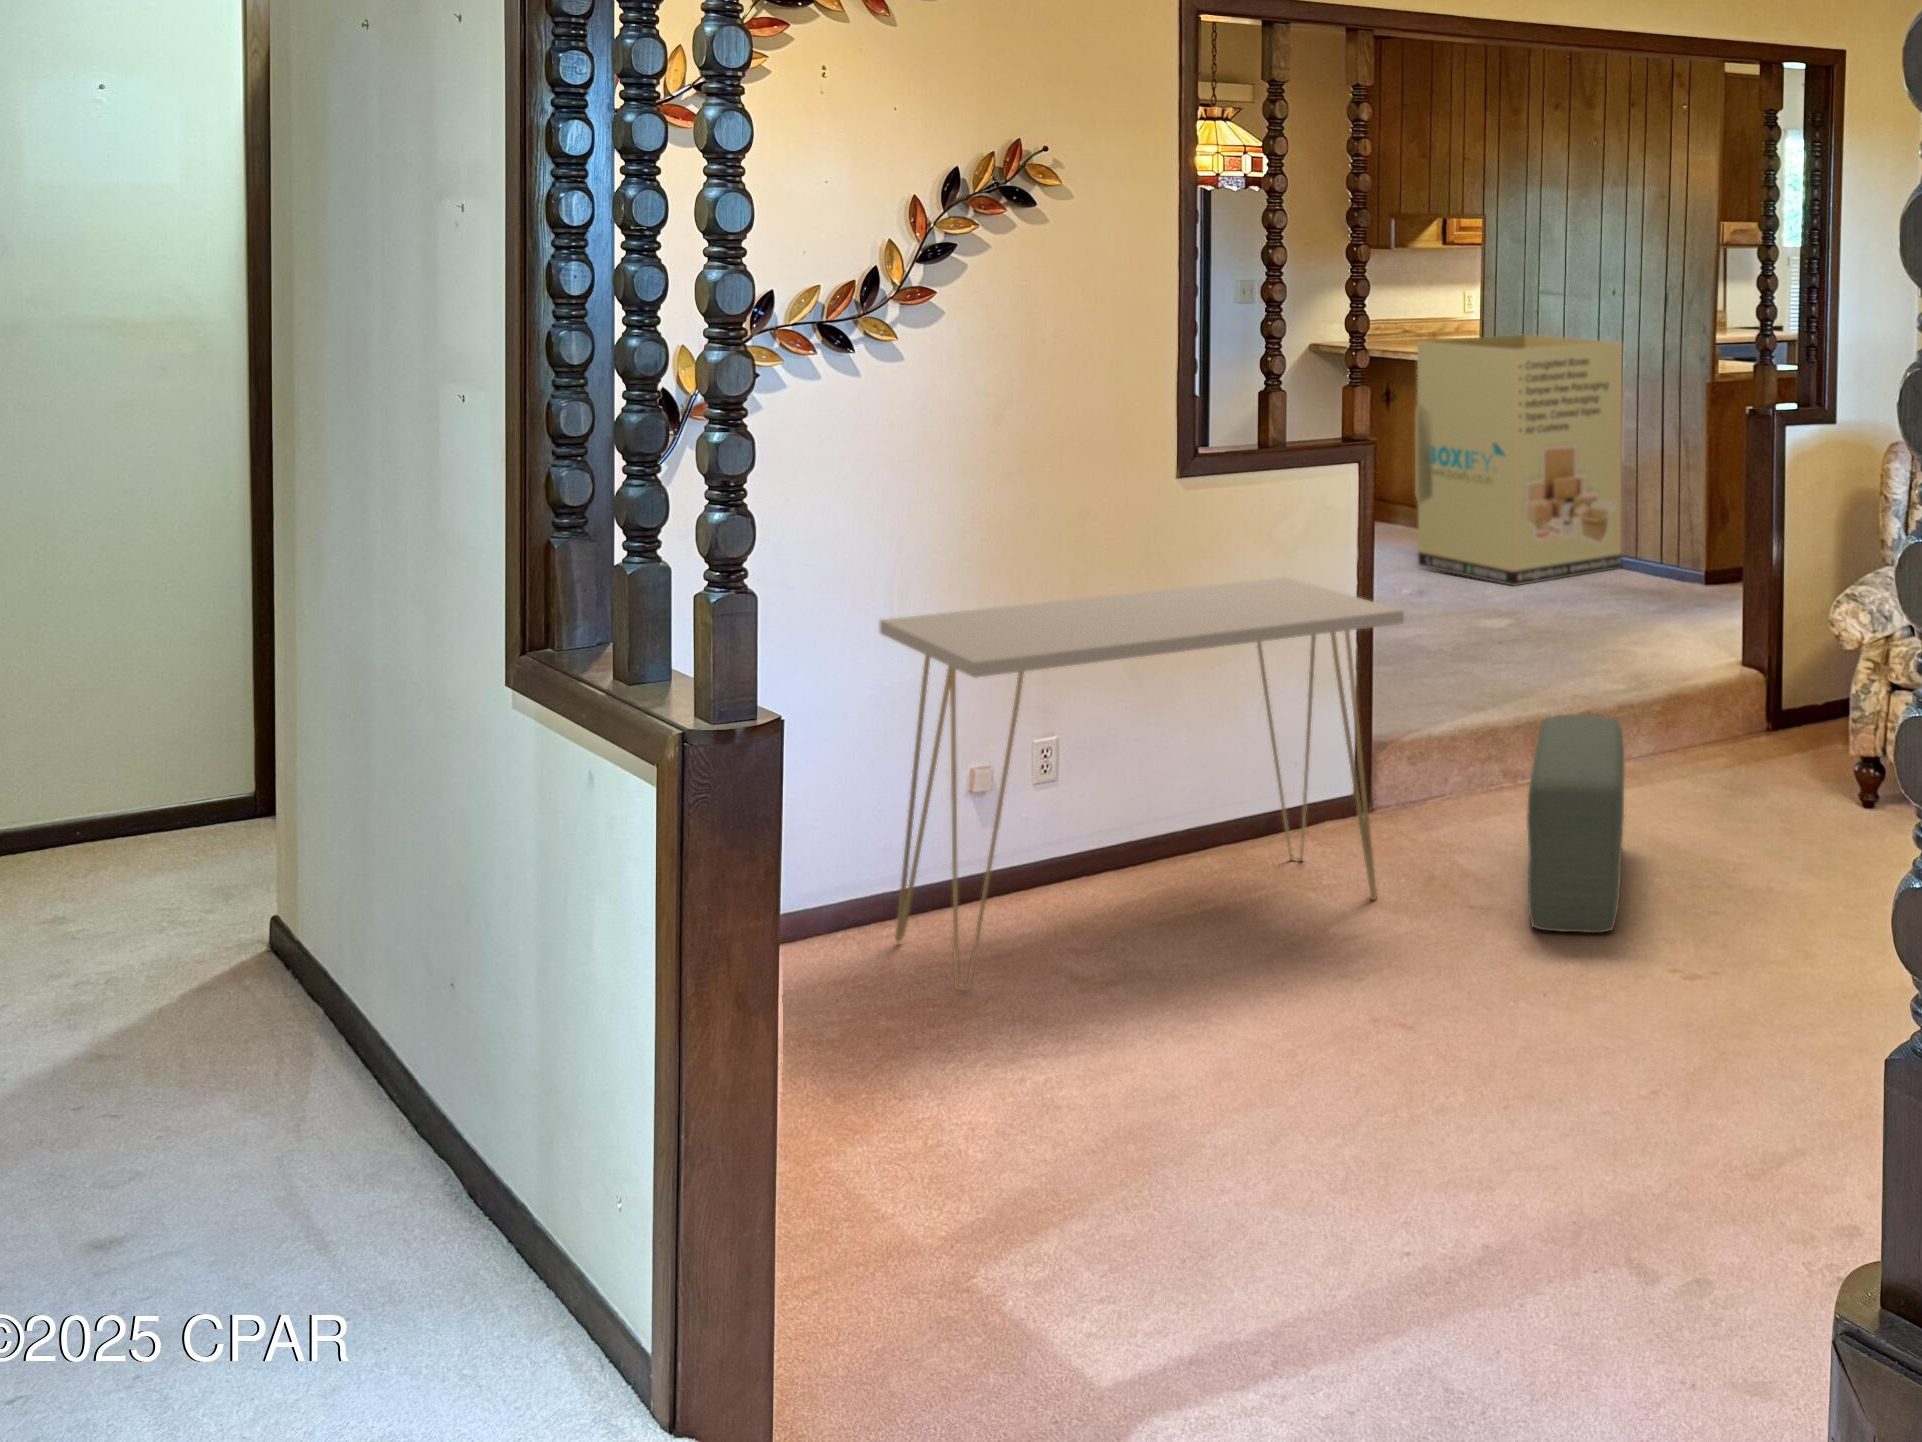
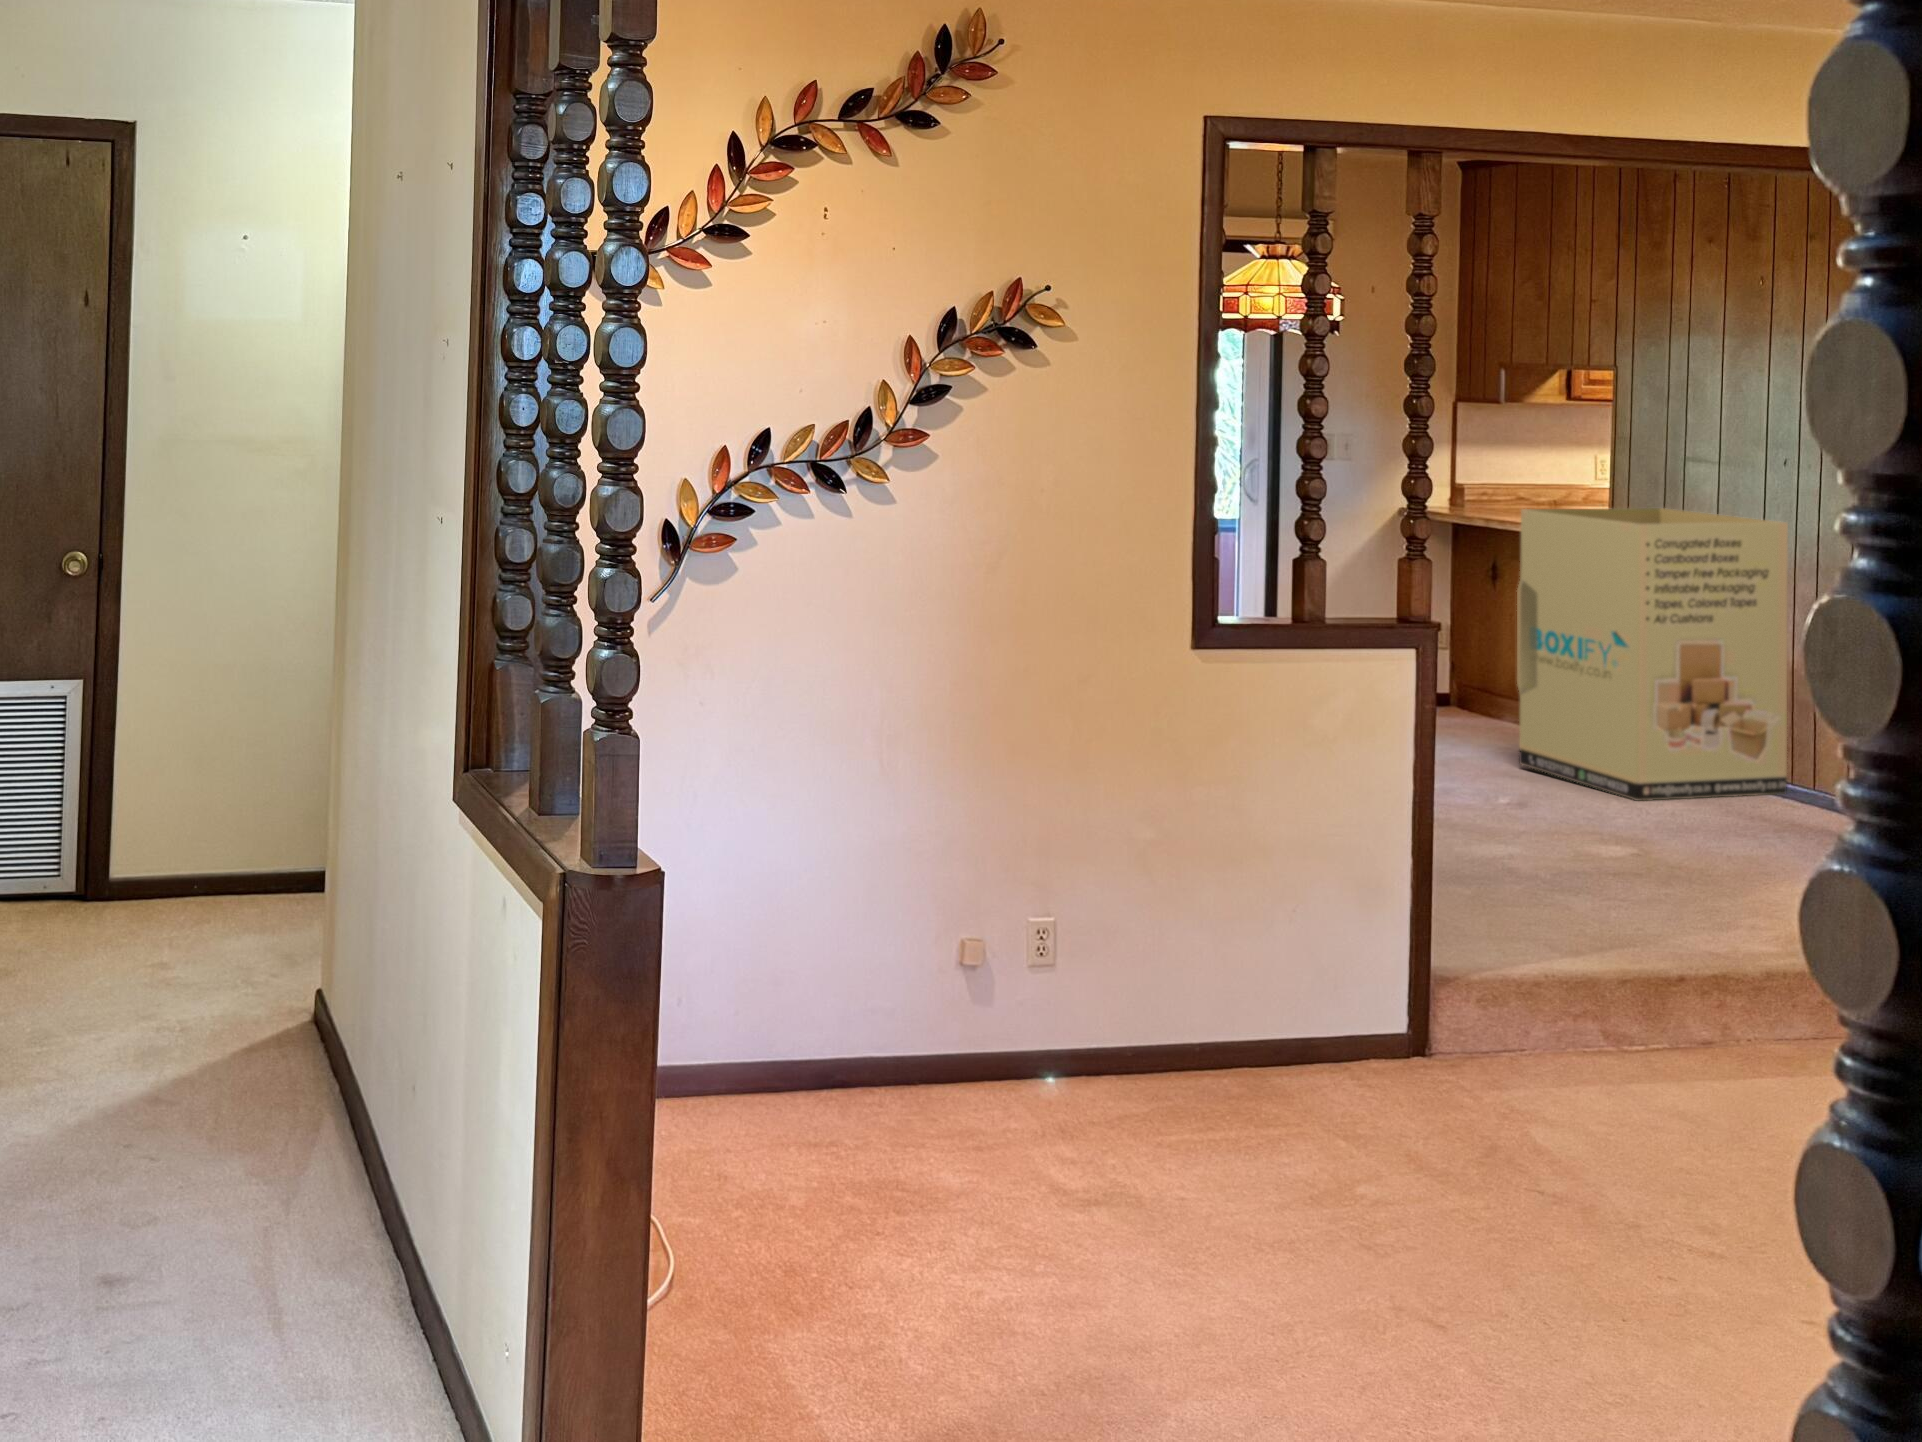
console table: present [879,577,1404,990] -> none [863,766,1445,1171]
pouf: present [1527,715,1624,933] -> none [1600,969,1744,1254]

